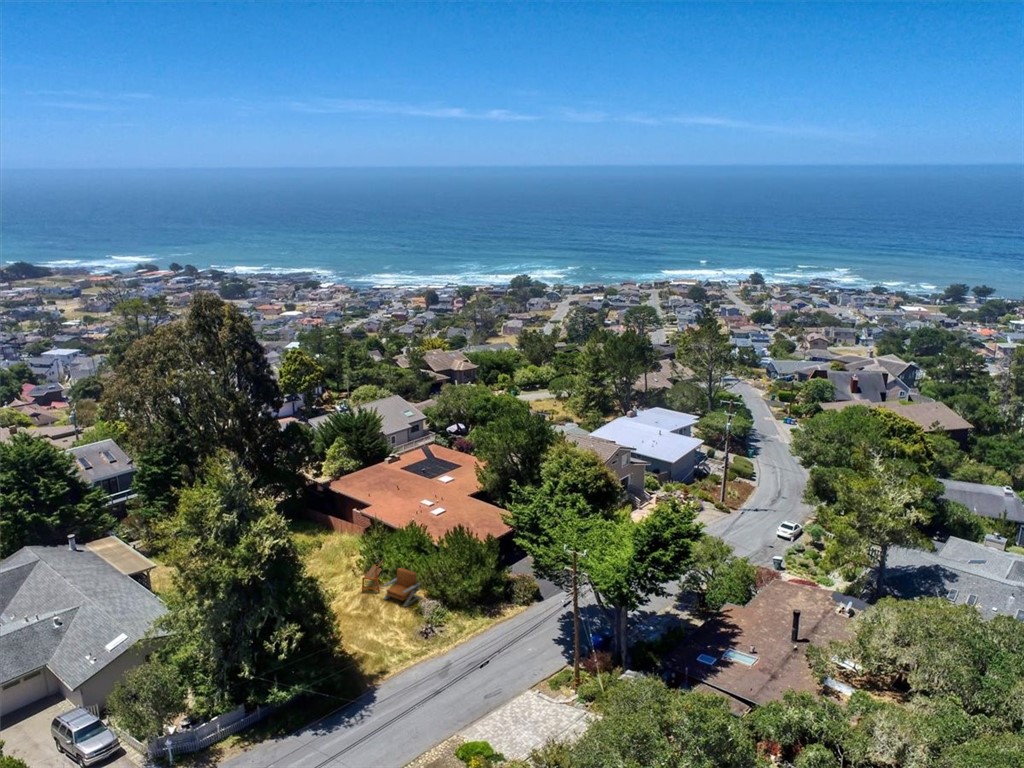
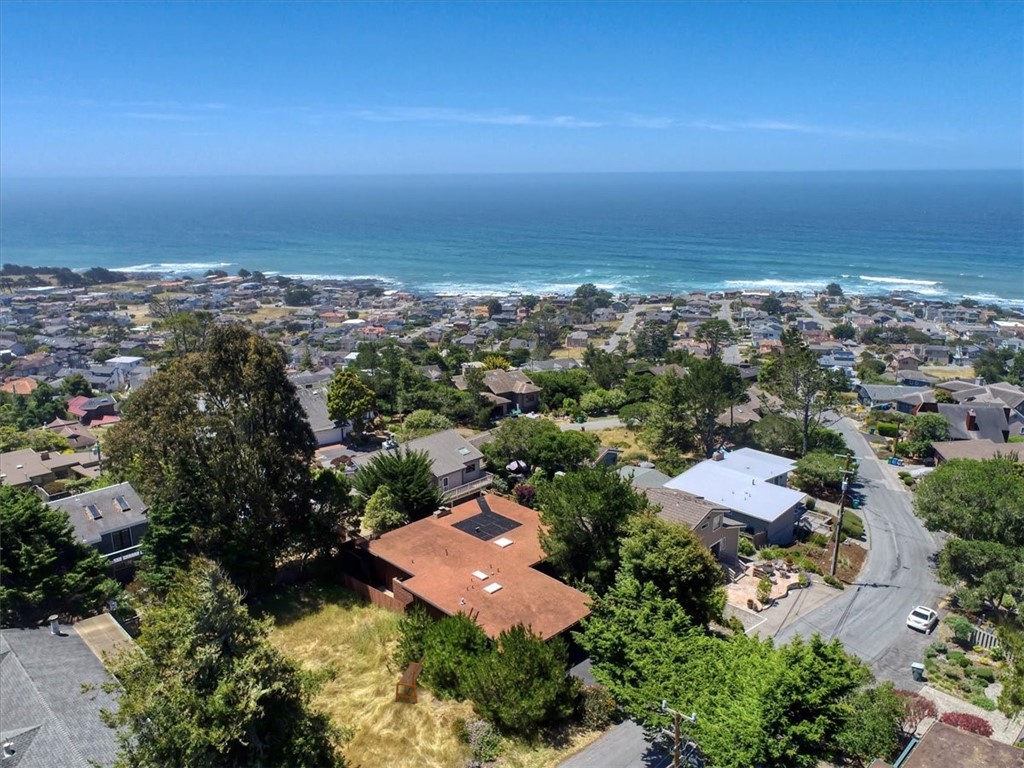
lounge chair: present [384,568,421,607] -> none [421,673,469,728]

